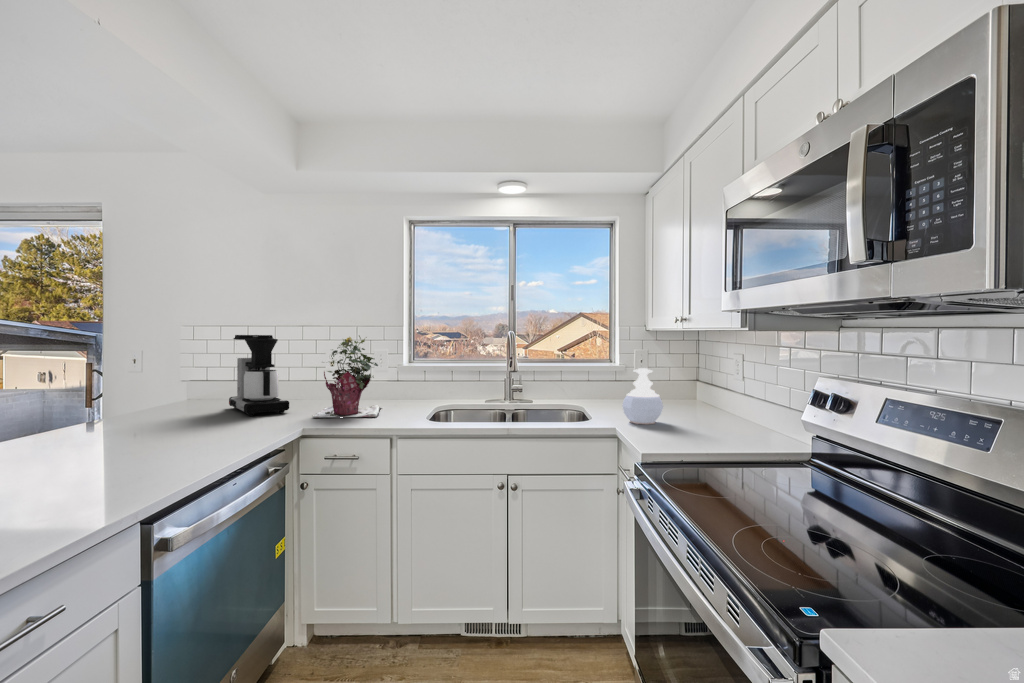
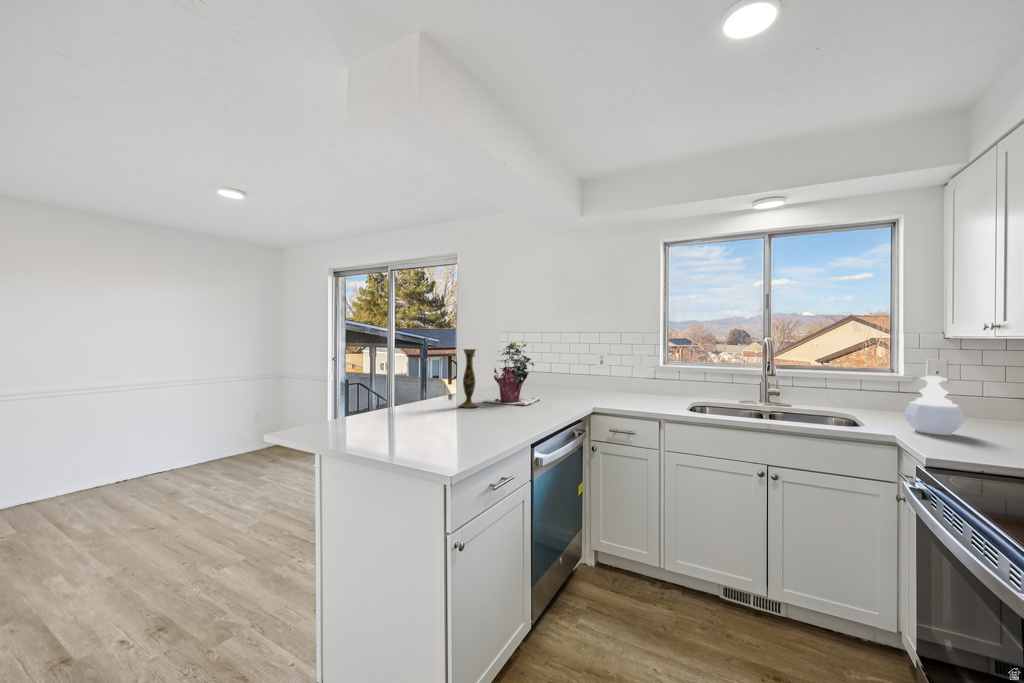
coffee maker: present [229,335,289,416] -> none [545,342,584,396]
potted plant: present [312,336,381,418] -> present [483,342,539,405]
vase: none [44,354,91,456] -> present [460,349,478,407]

